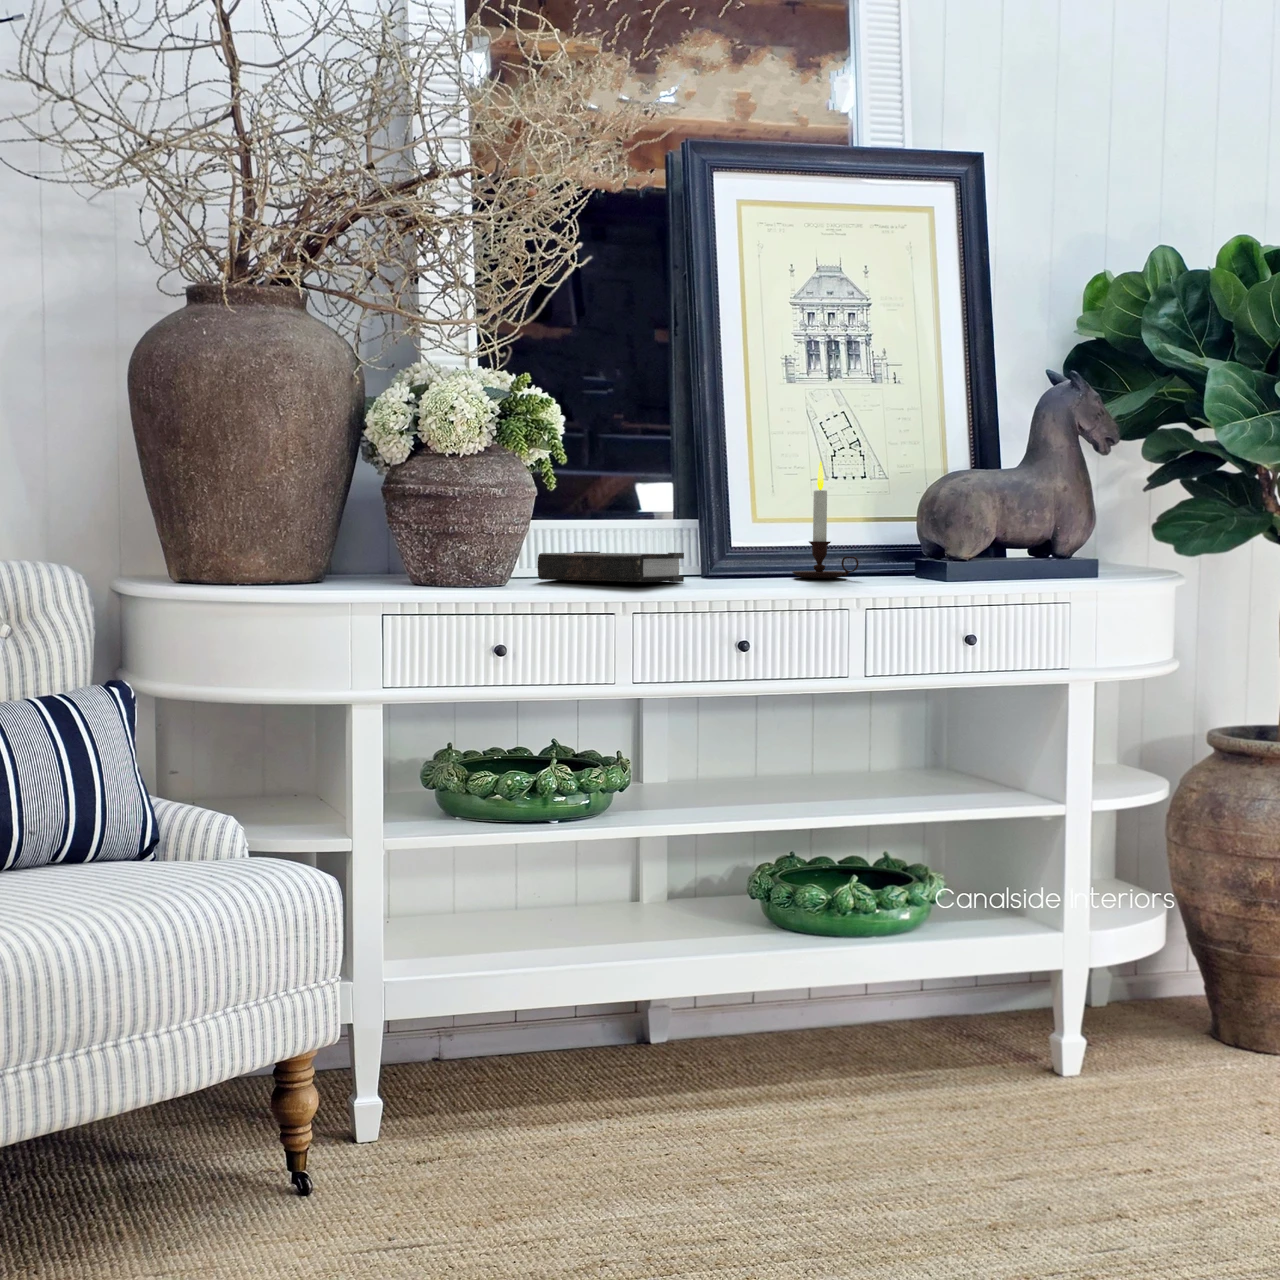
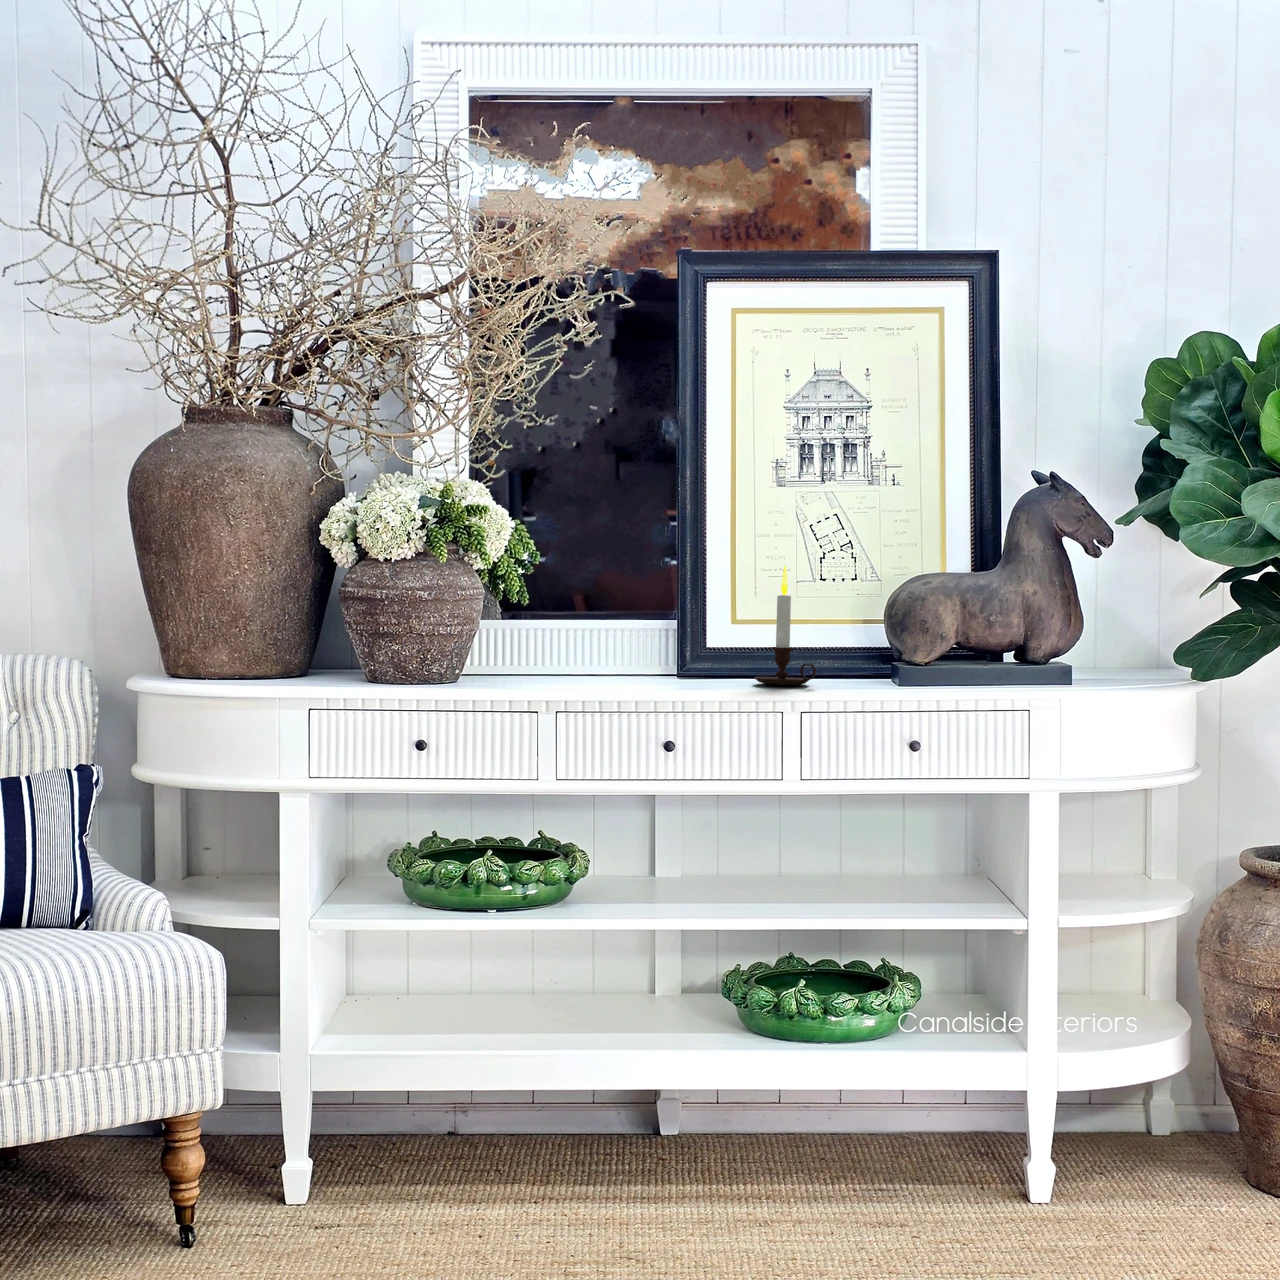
hardback book: present [538,552,684,582] -> none [500,651,635,684]

